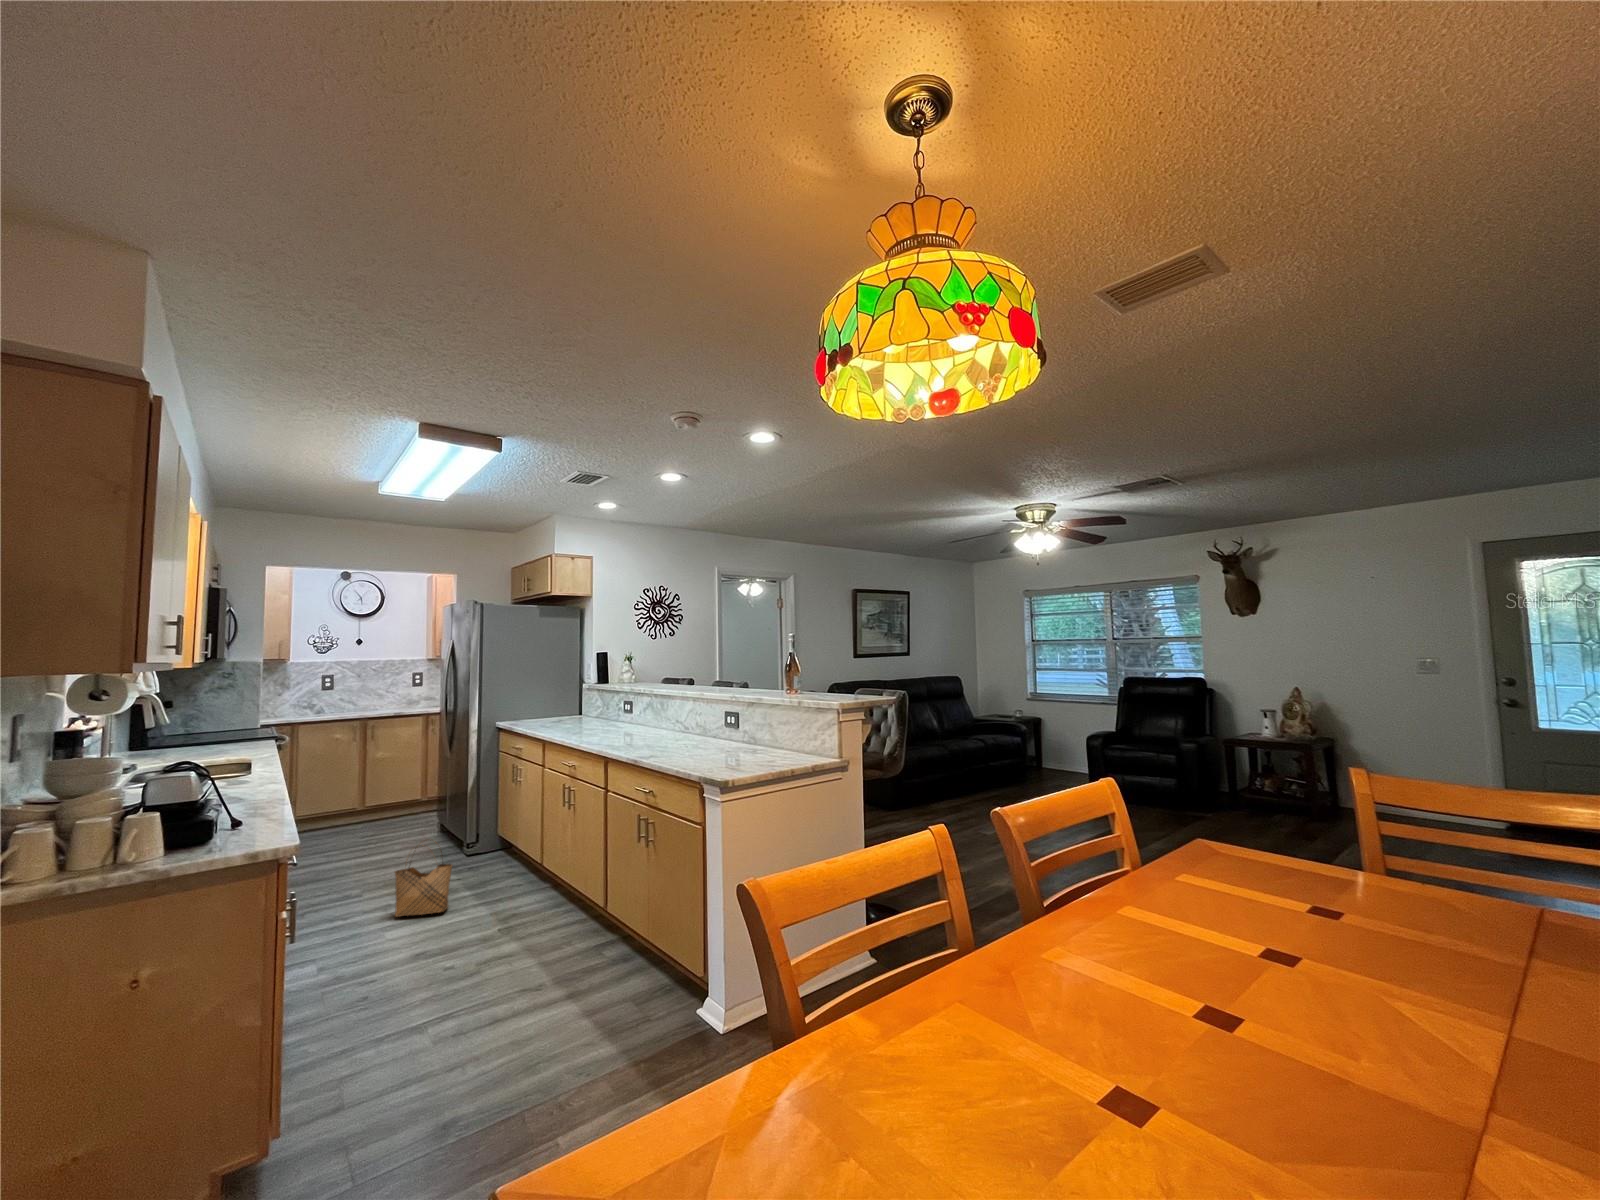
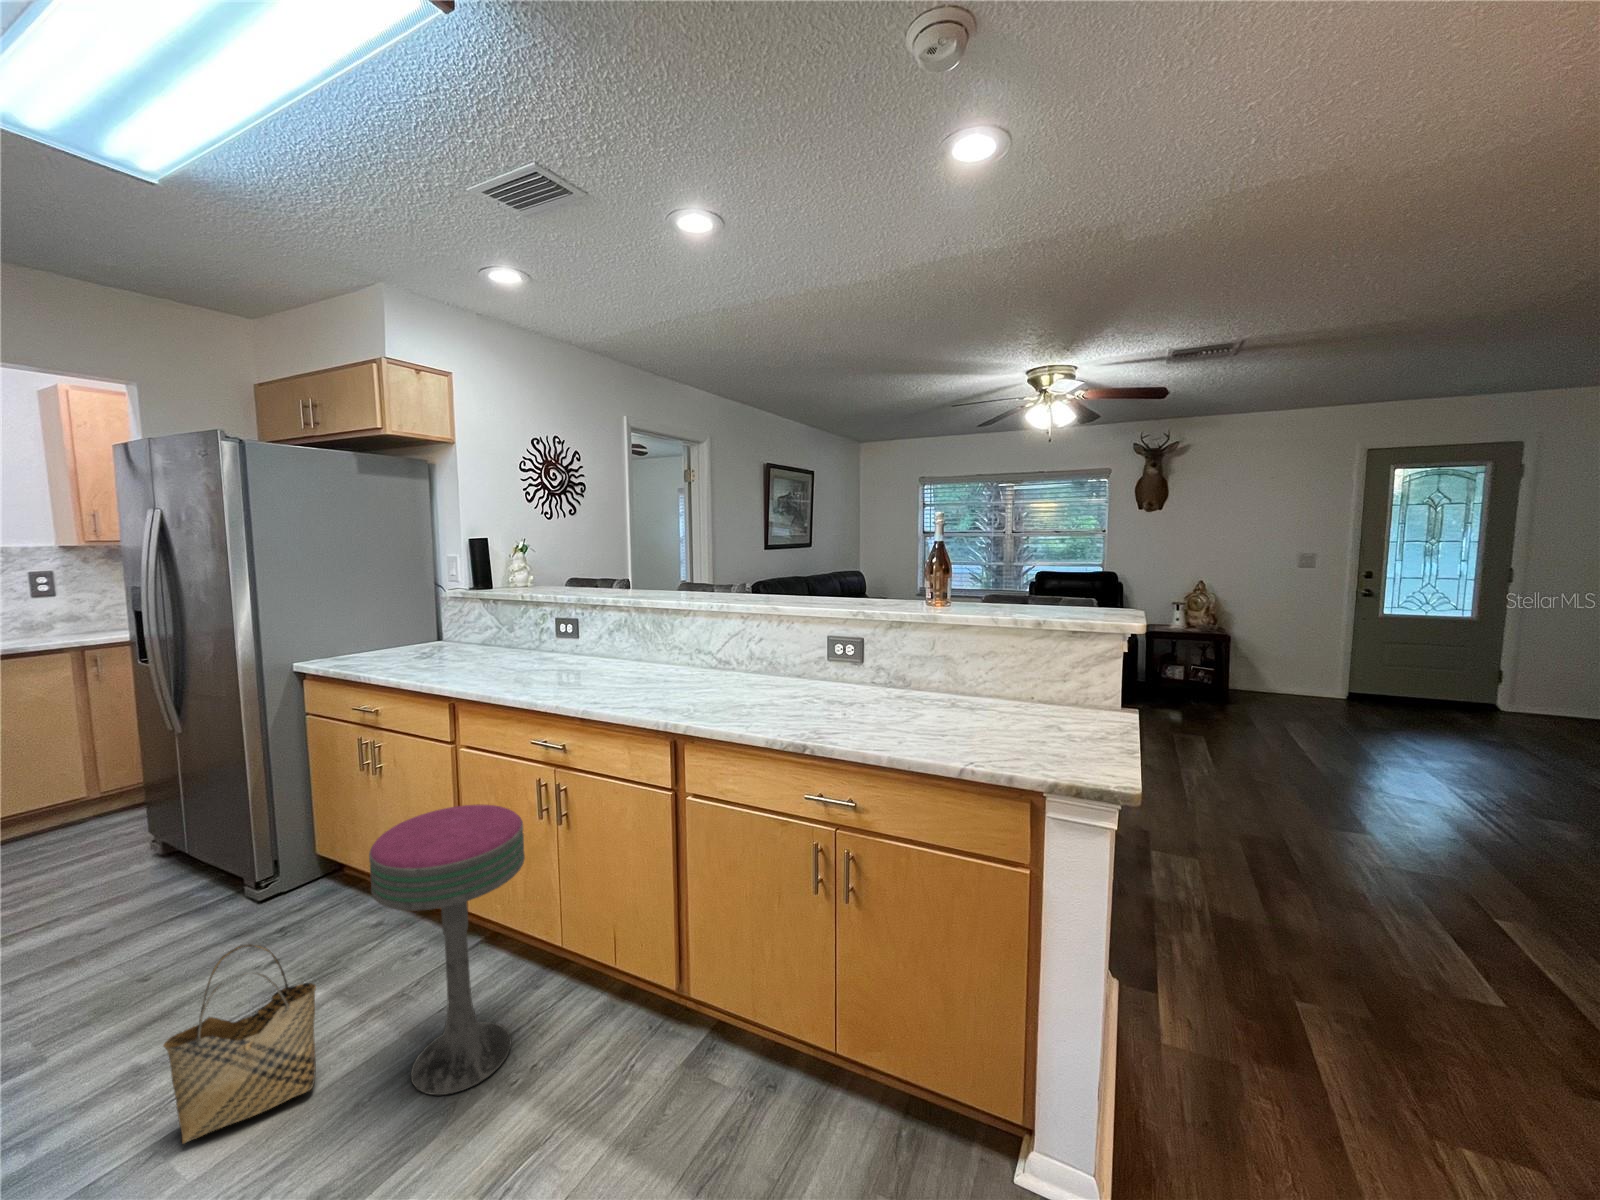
bar stool: none [470,789,540,924] -> present [369,805,525,1095]

